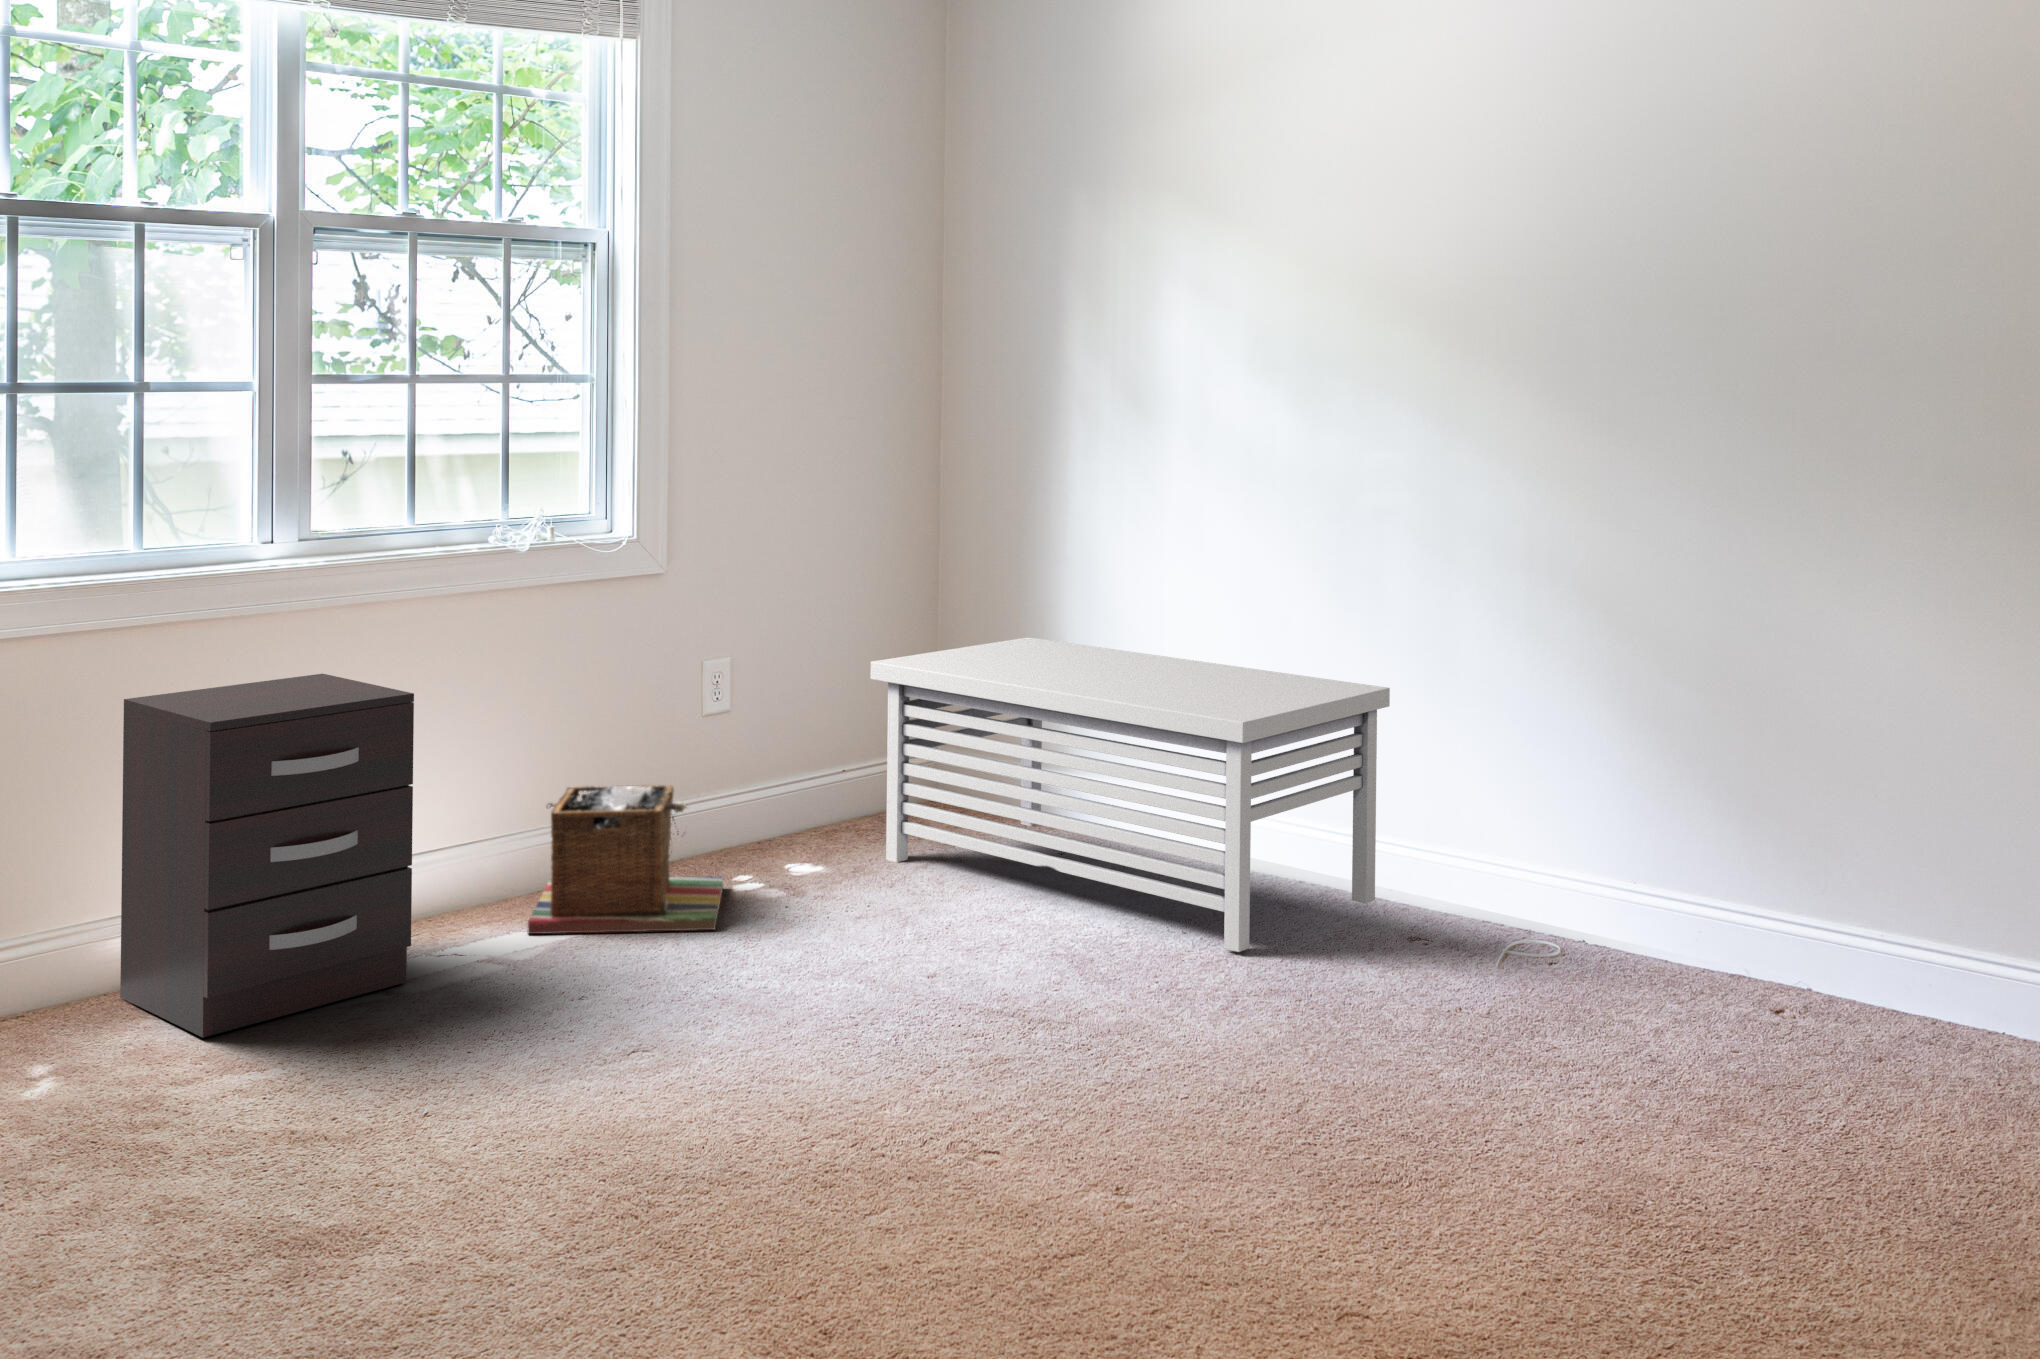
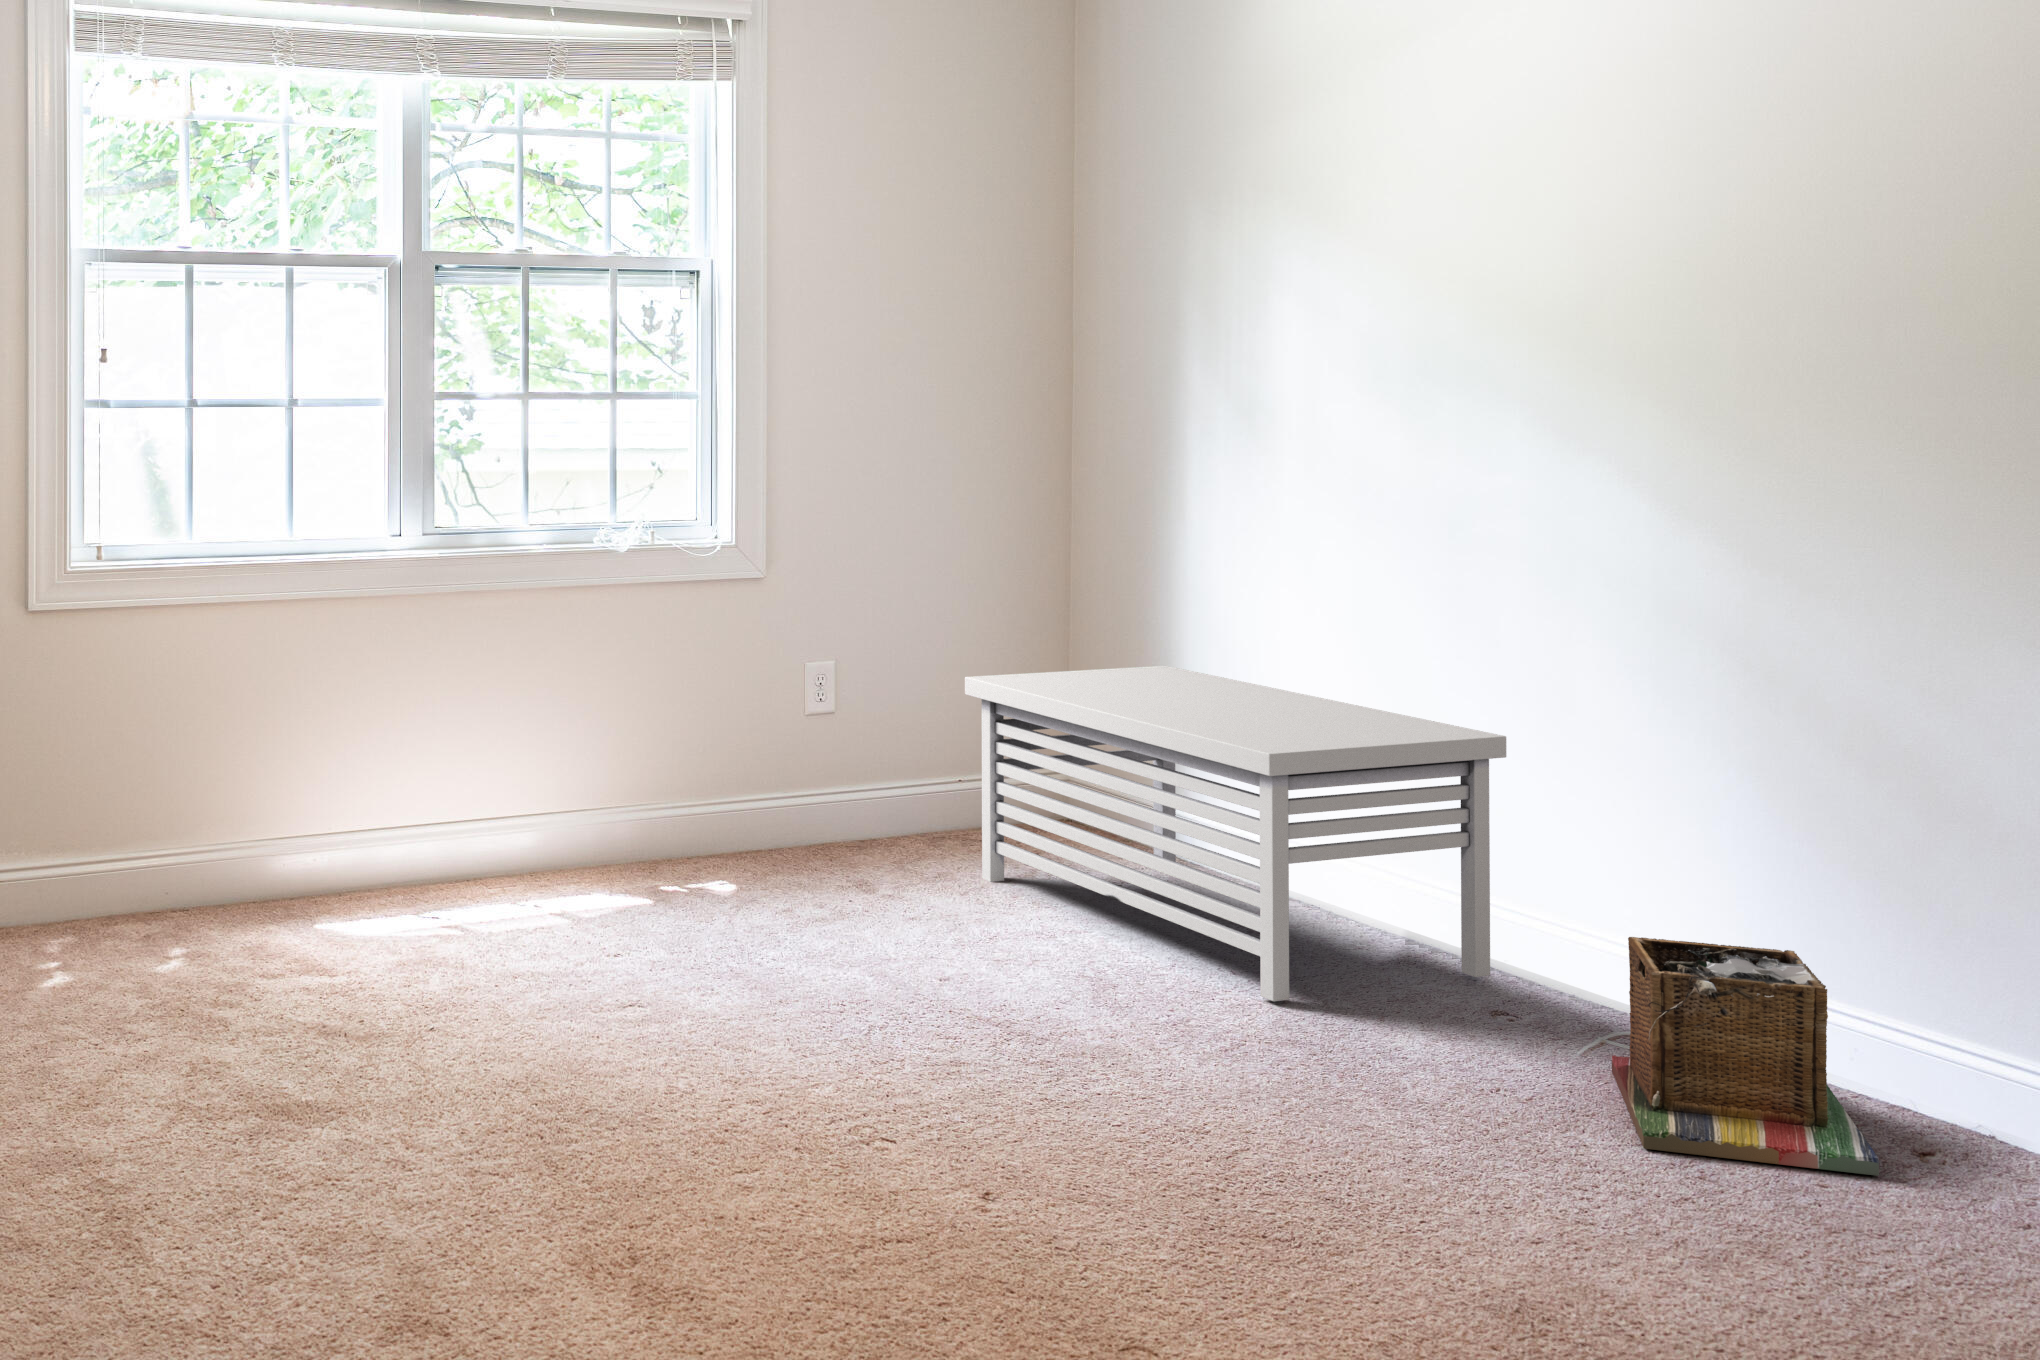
dresser: present [120,674,414,1038] -> none [264,651,479,940]
laundry basket: present [528,785,723,934] -> present [1612,937,1879,1176]

